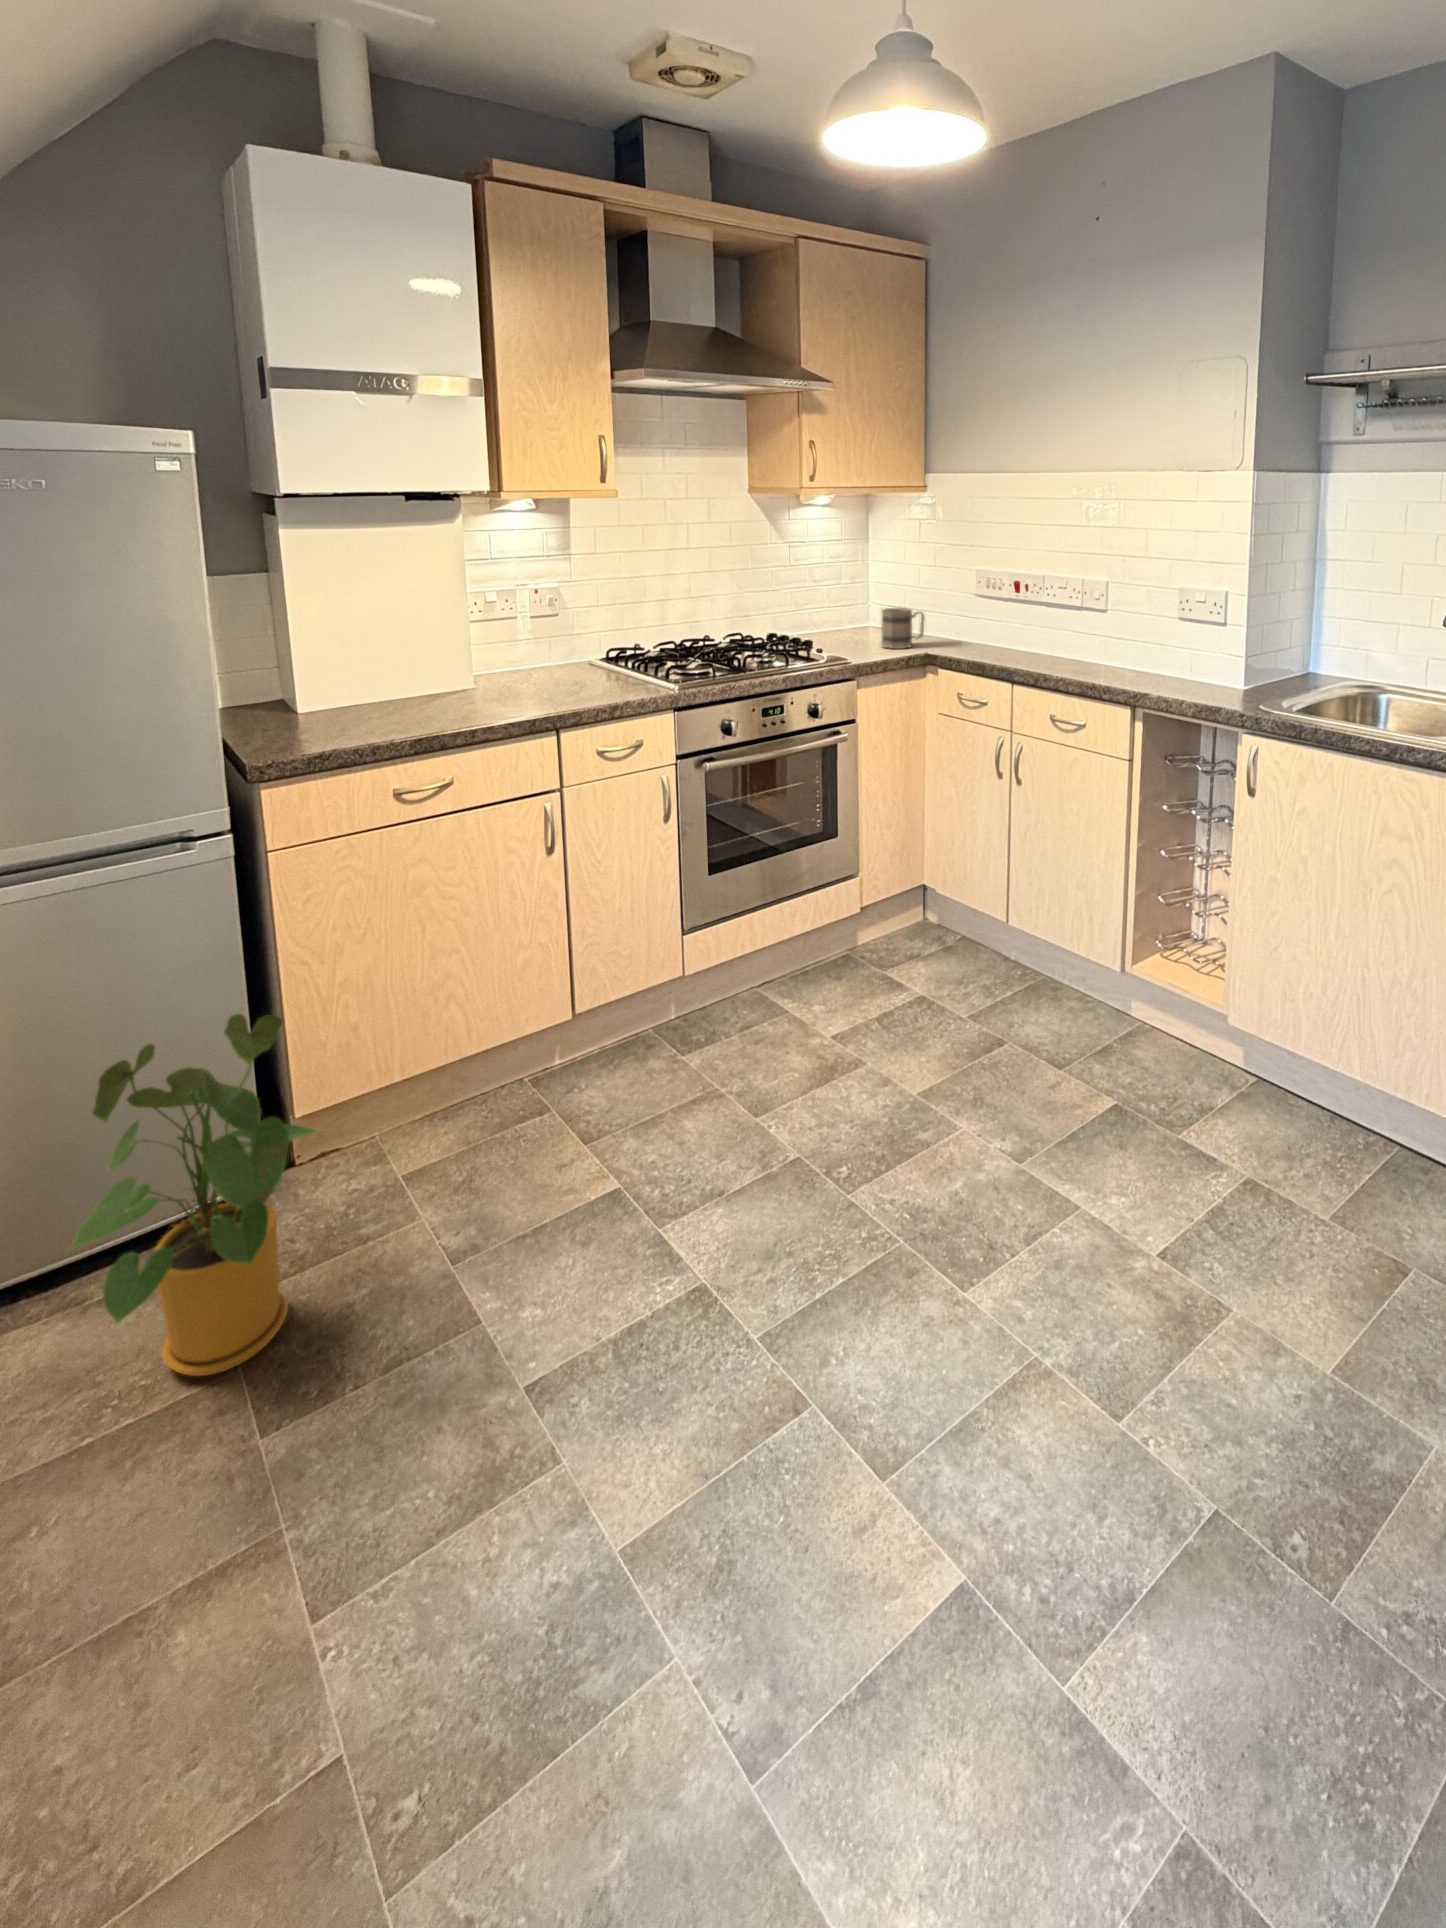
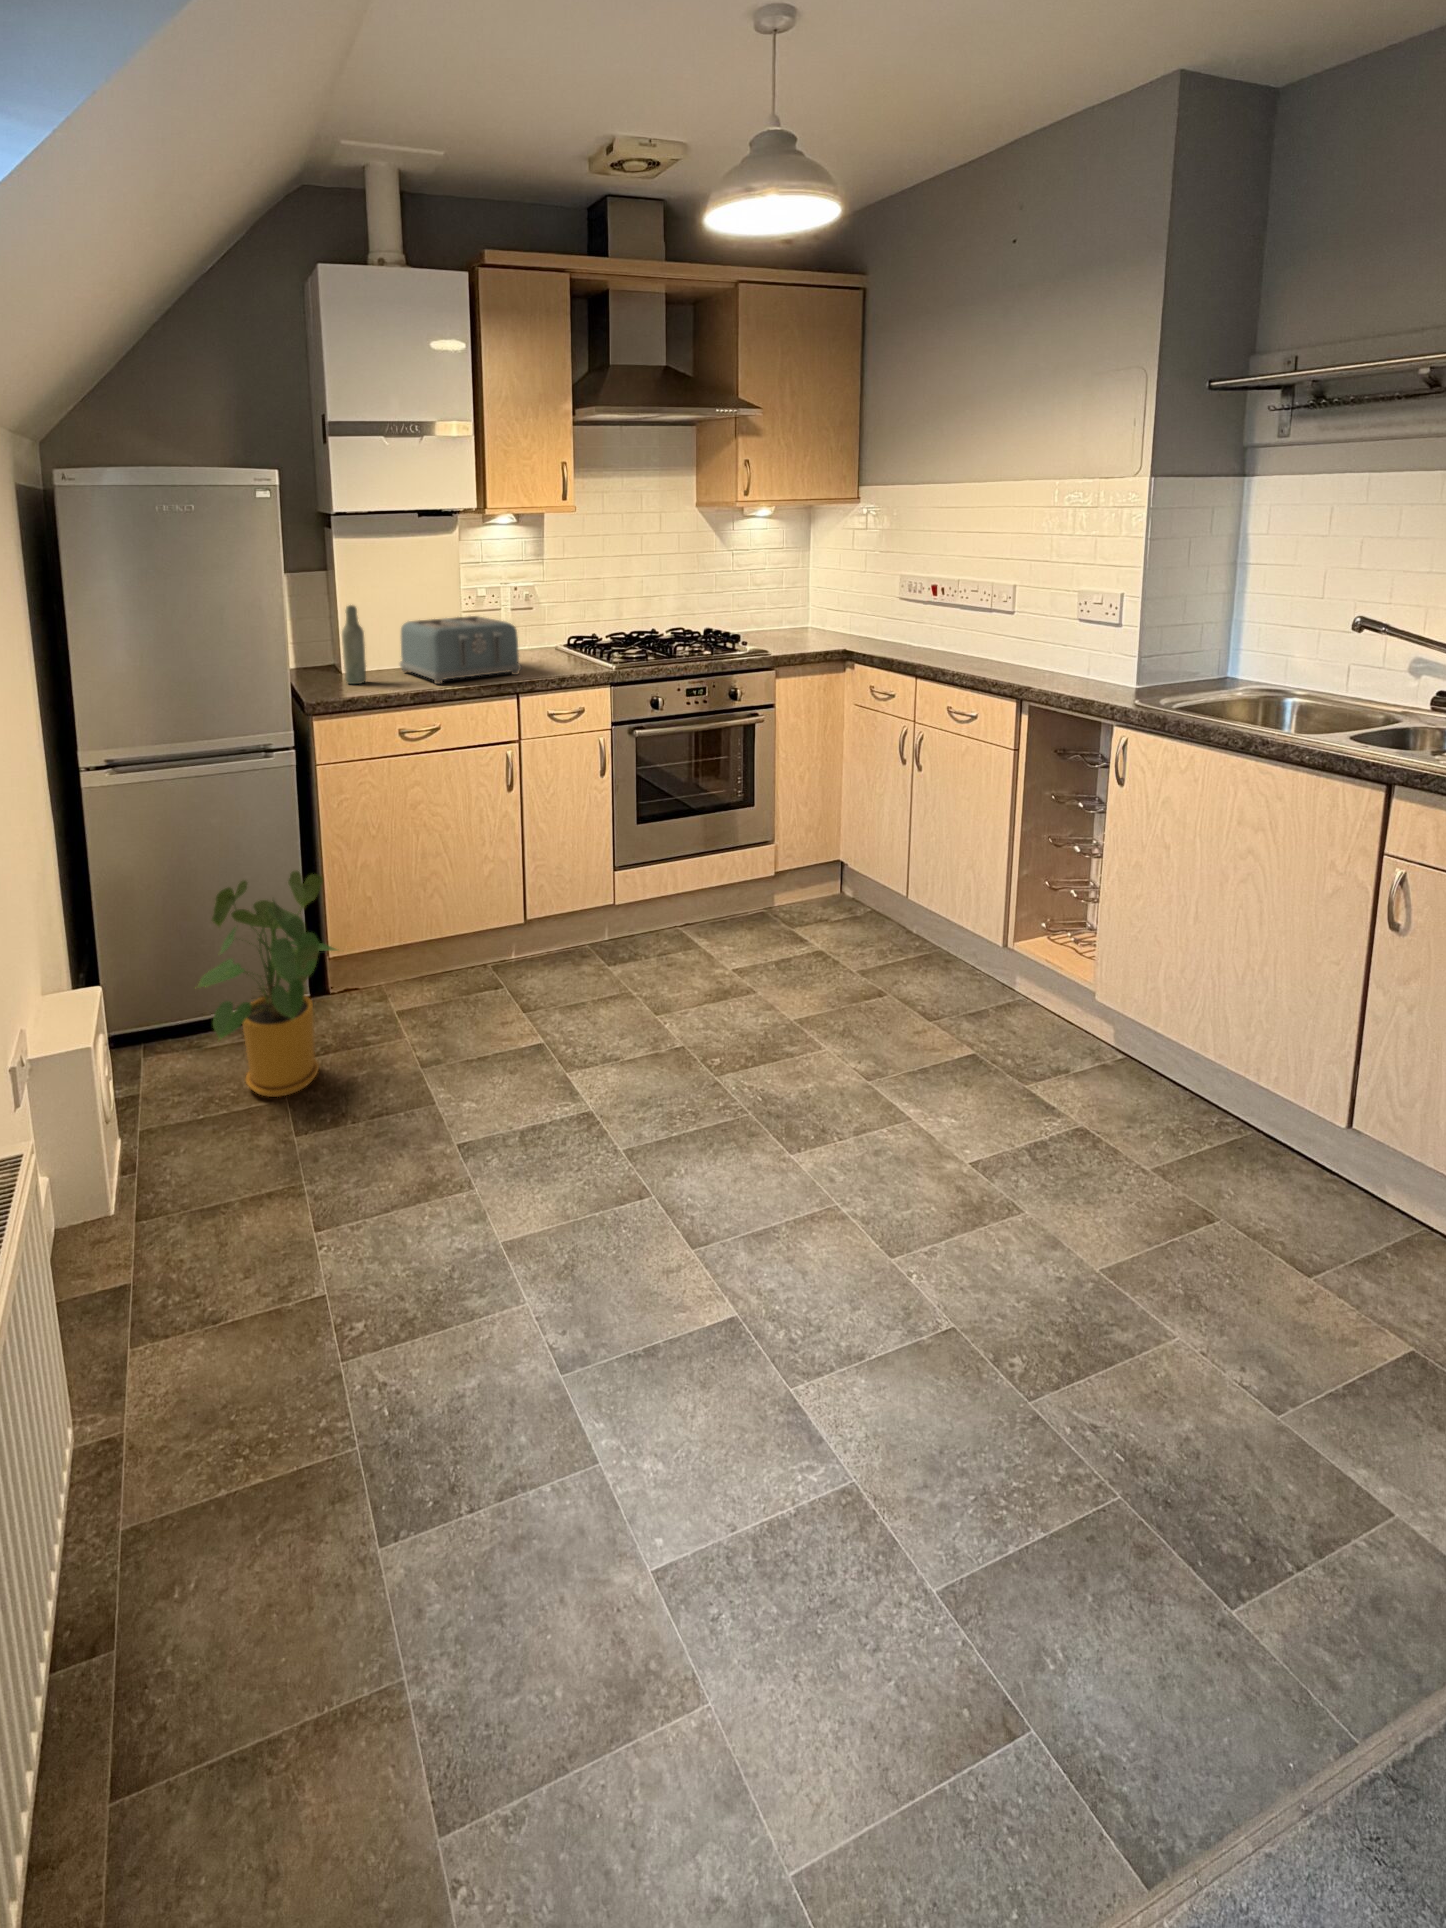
mug: present [881,608,925,649] -> none [804,609,845,645]
bottle: none [294,619,334,728] -> present [342,605,366,684]
toaster: none [380,627,557,722] -> present [400,616,521,684]

